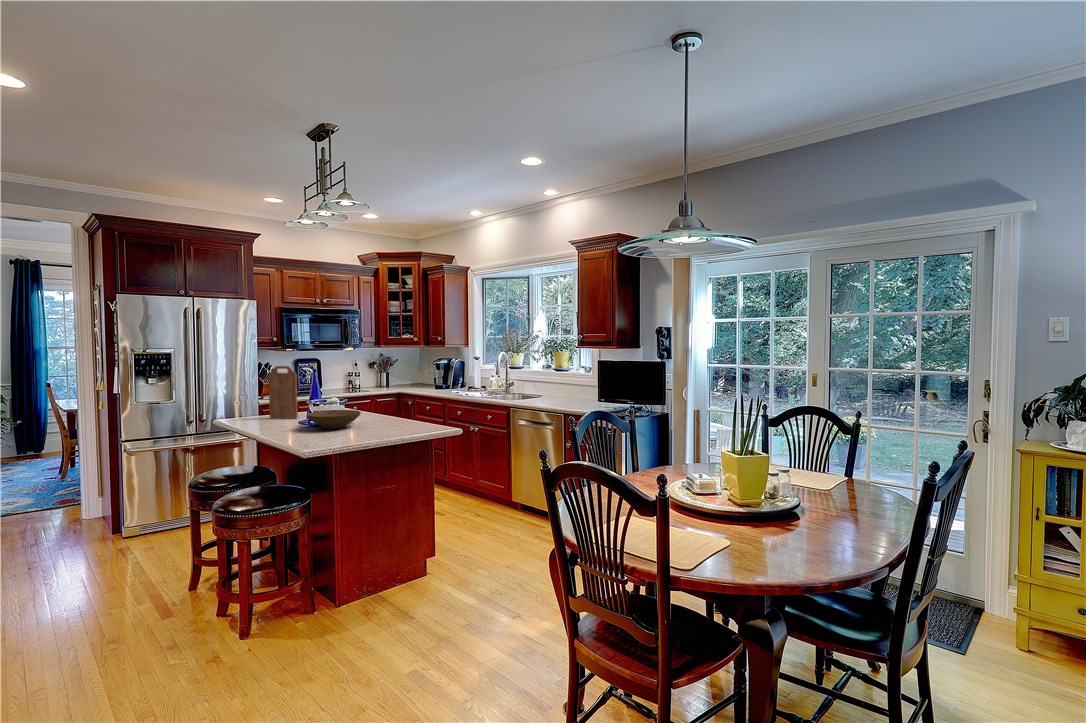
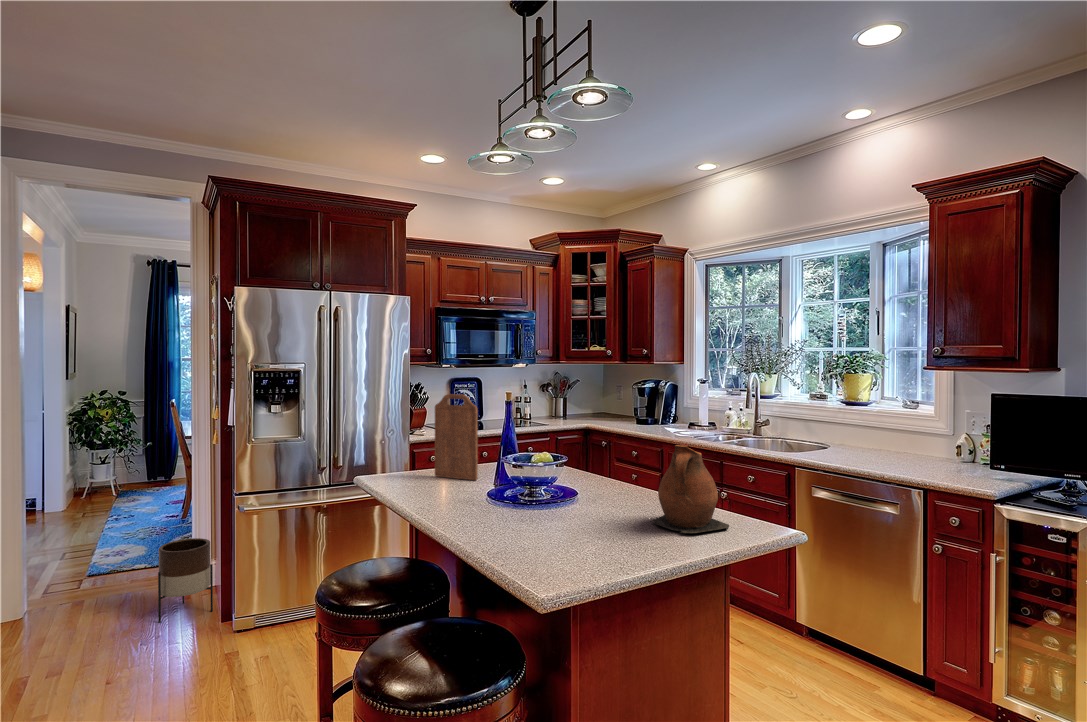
ceramic pitcher: none [385,387,427,432] -> present [650,445,729,533]
wooden bowl: present [307,410,361,429] -> none [506,475,596,514]
planter: none [57,479,103,539] -> present [158,538,213,623]

